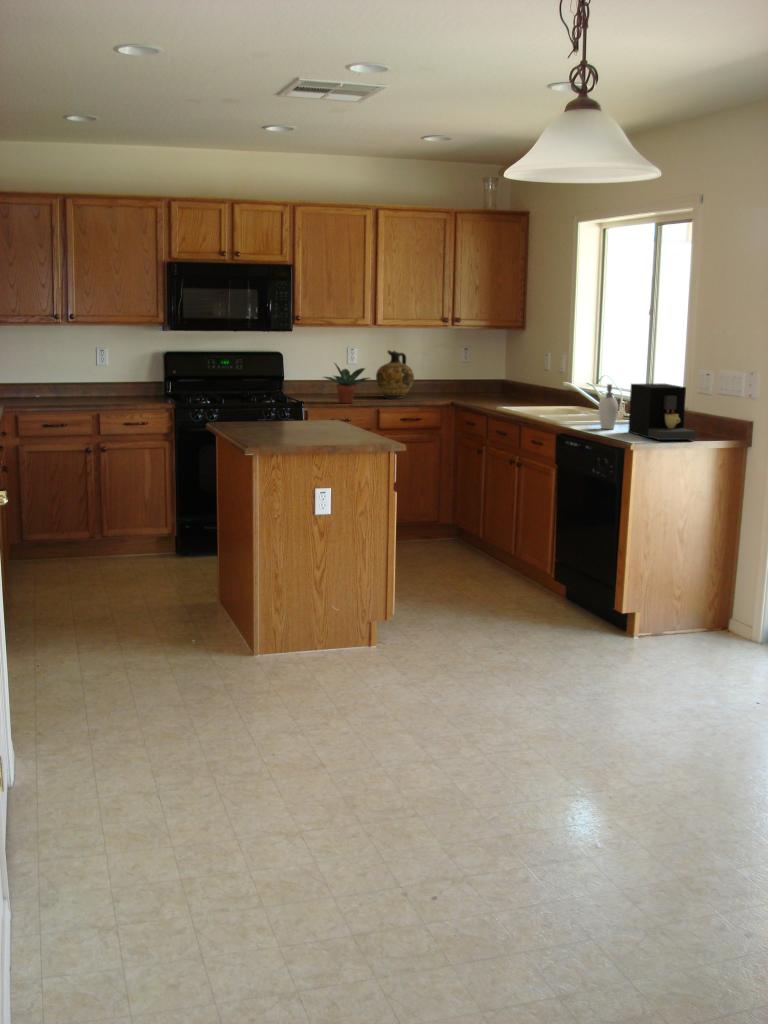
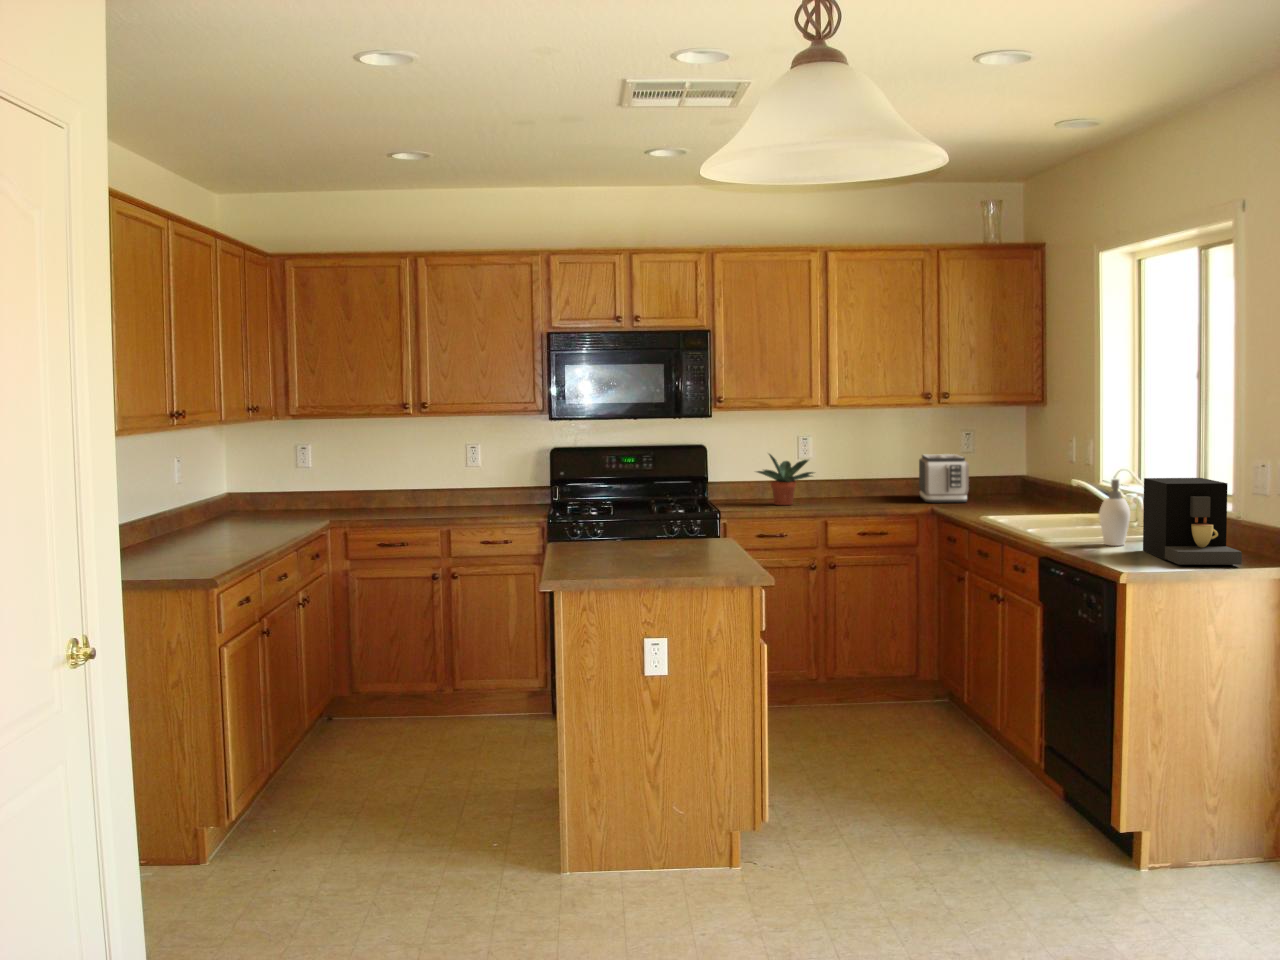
ceramic jug: present [376,351,414,398] -> none [833,436,883,499]
toaster: none [439,365,480,401] -> present [919,454,969,503]

